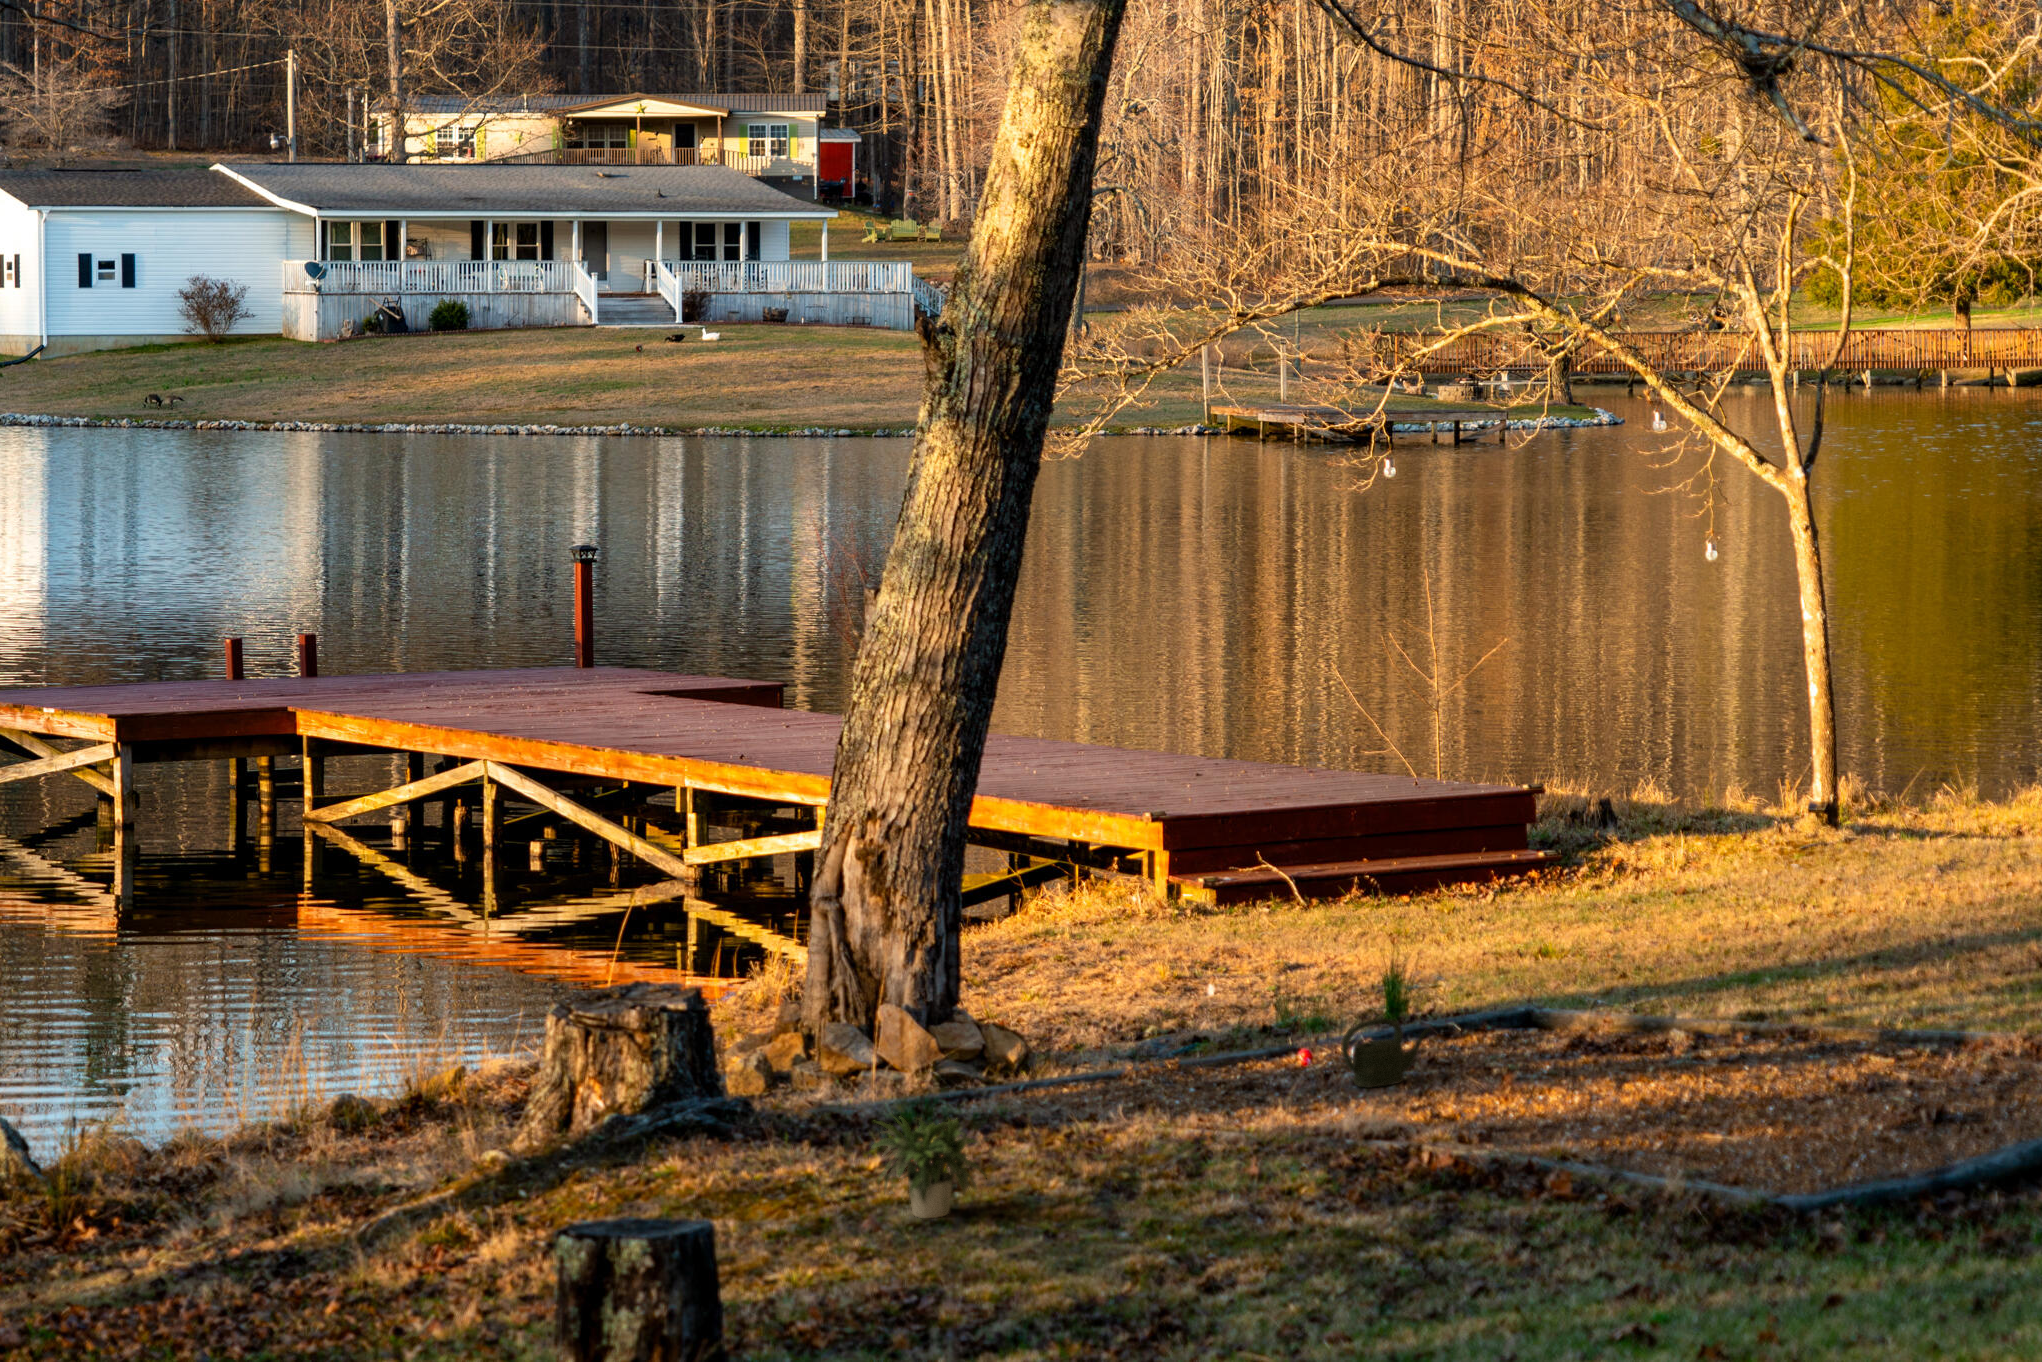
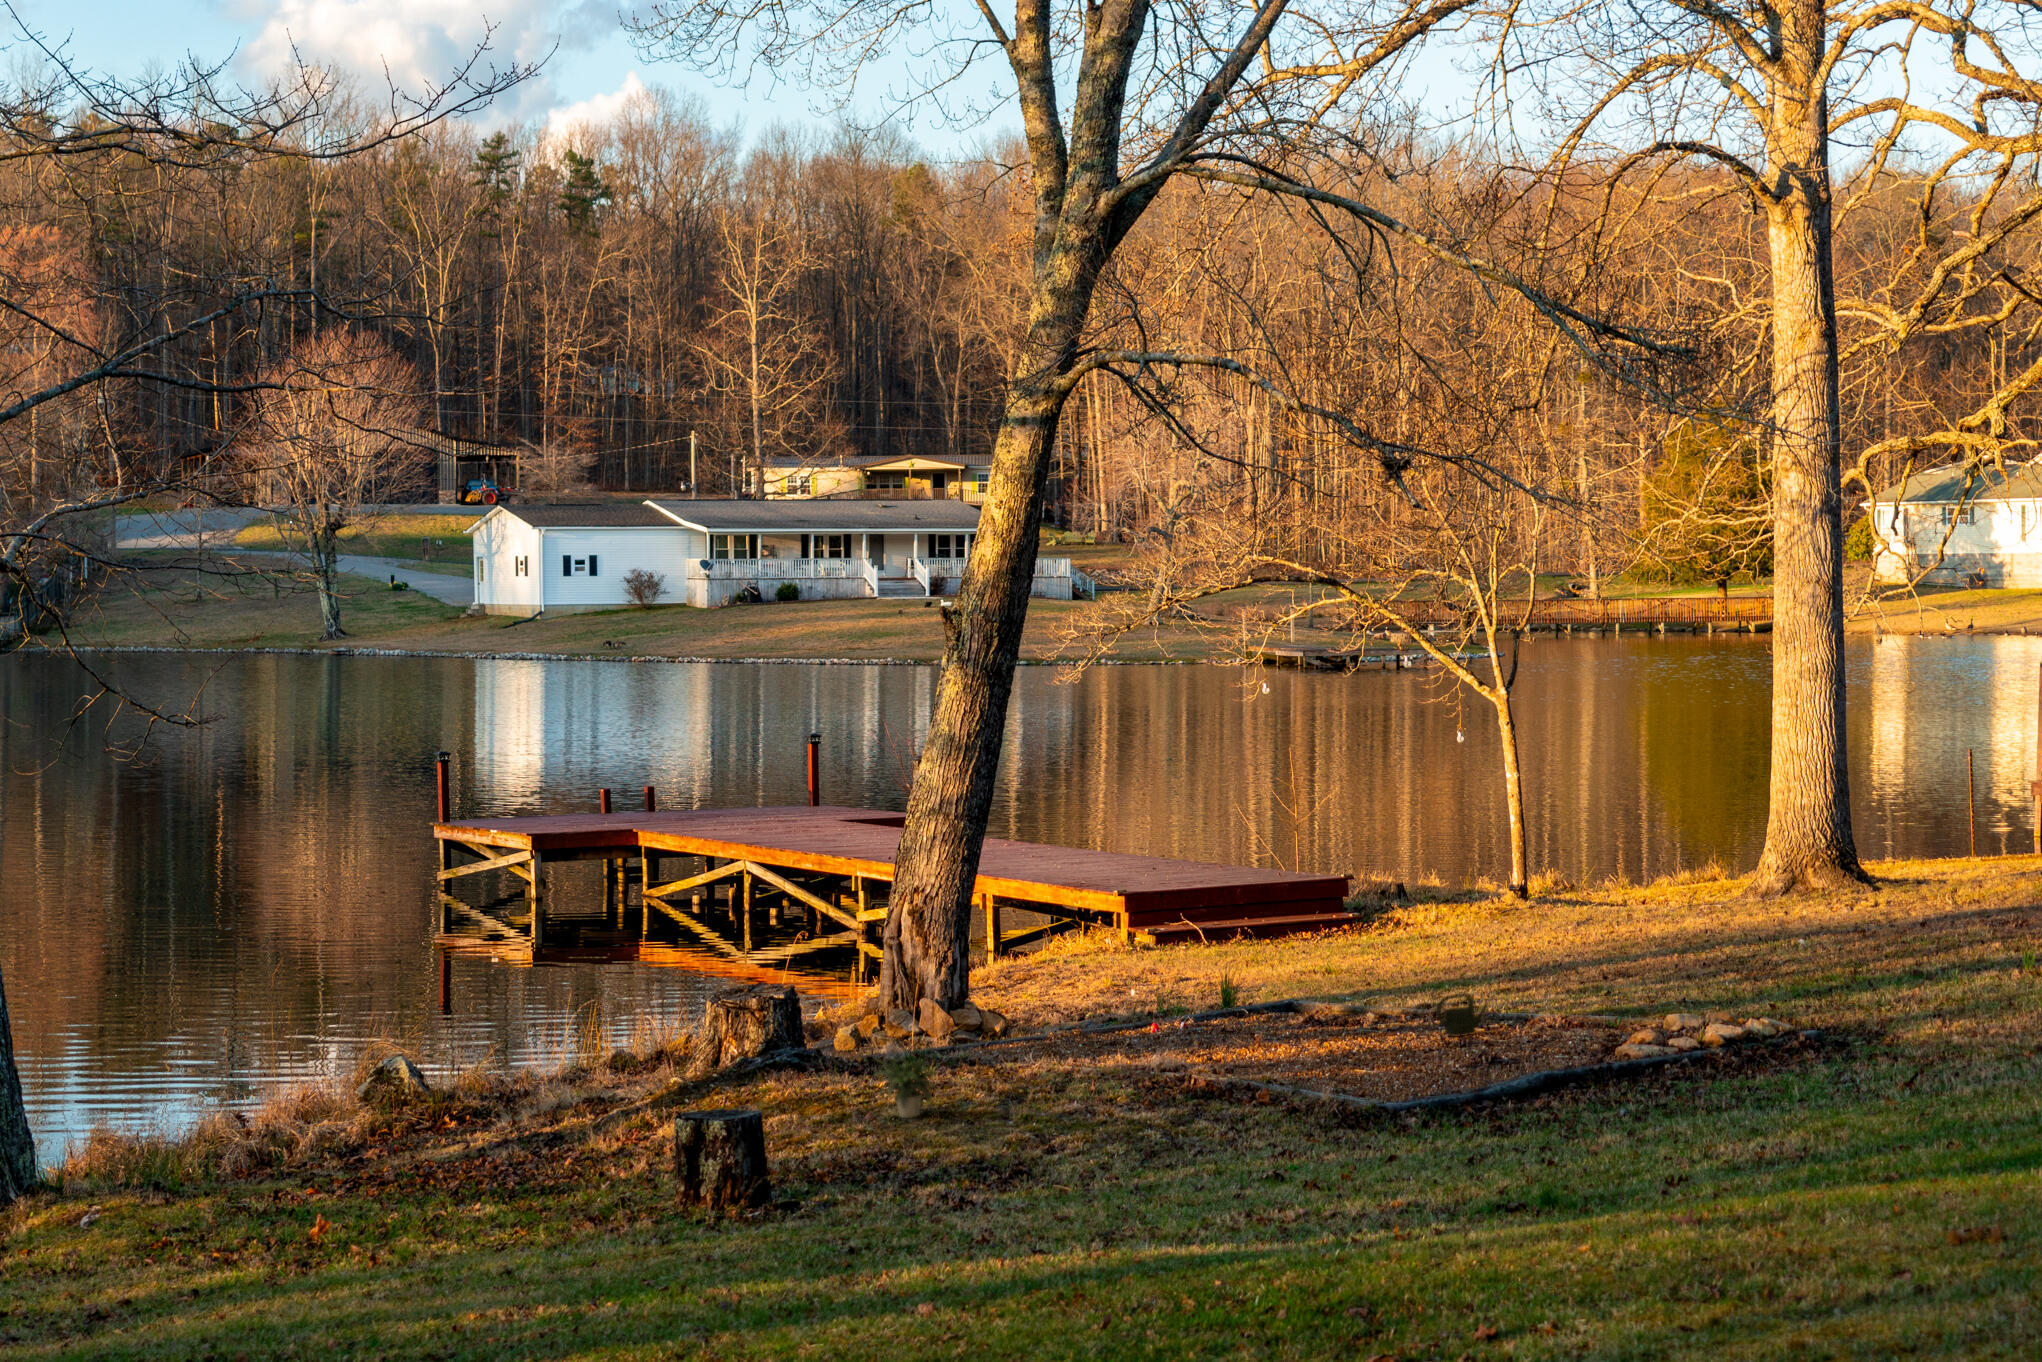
watering can: present [1341,1019,1430,1088] -> present [1436,994,1489,1036]

